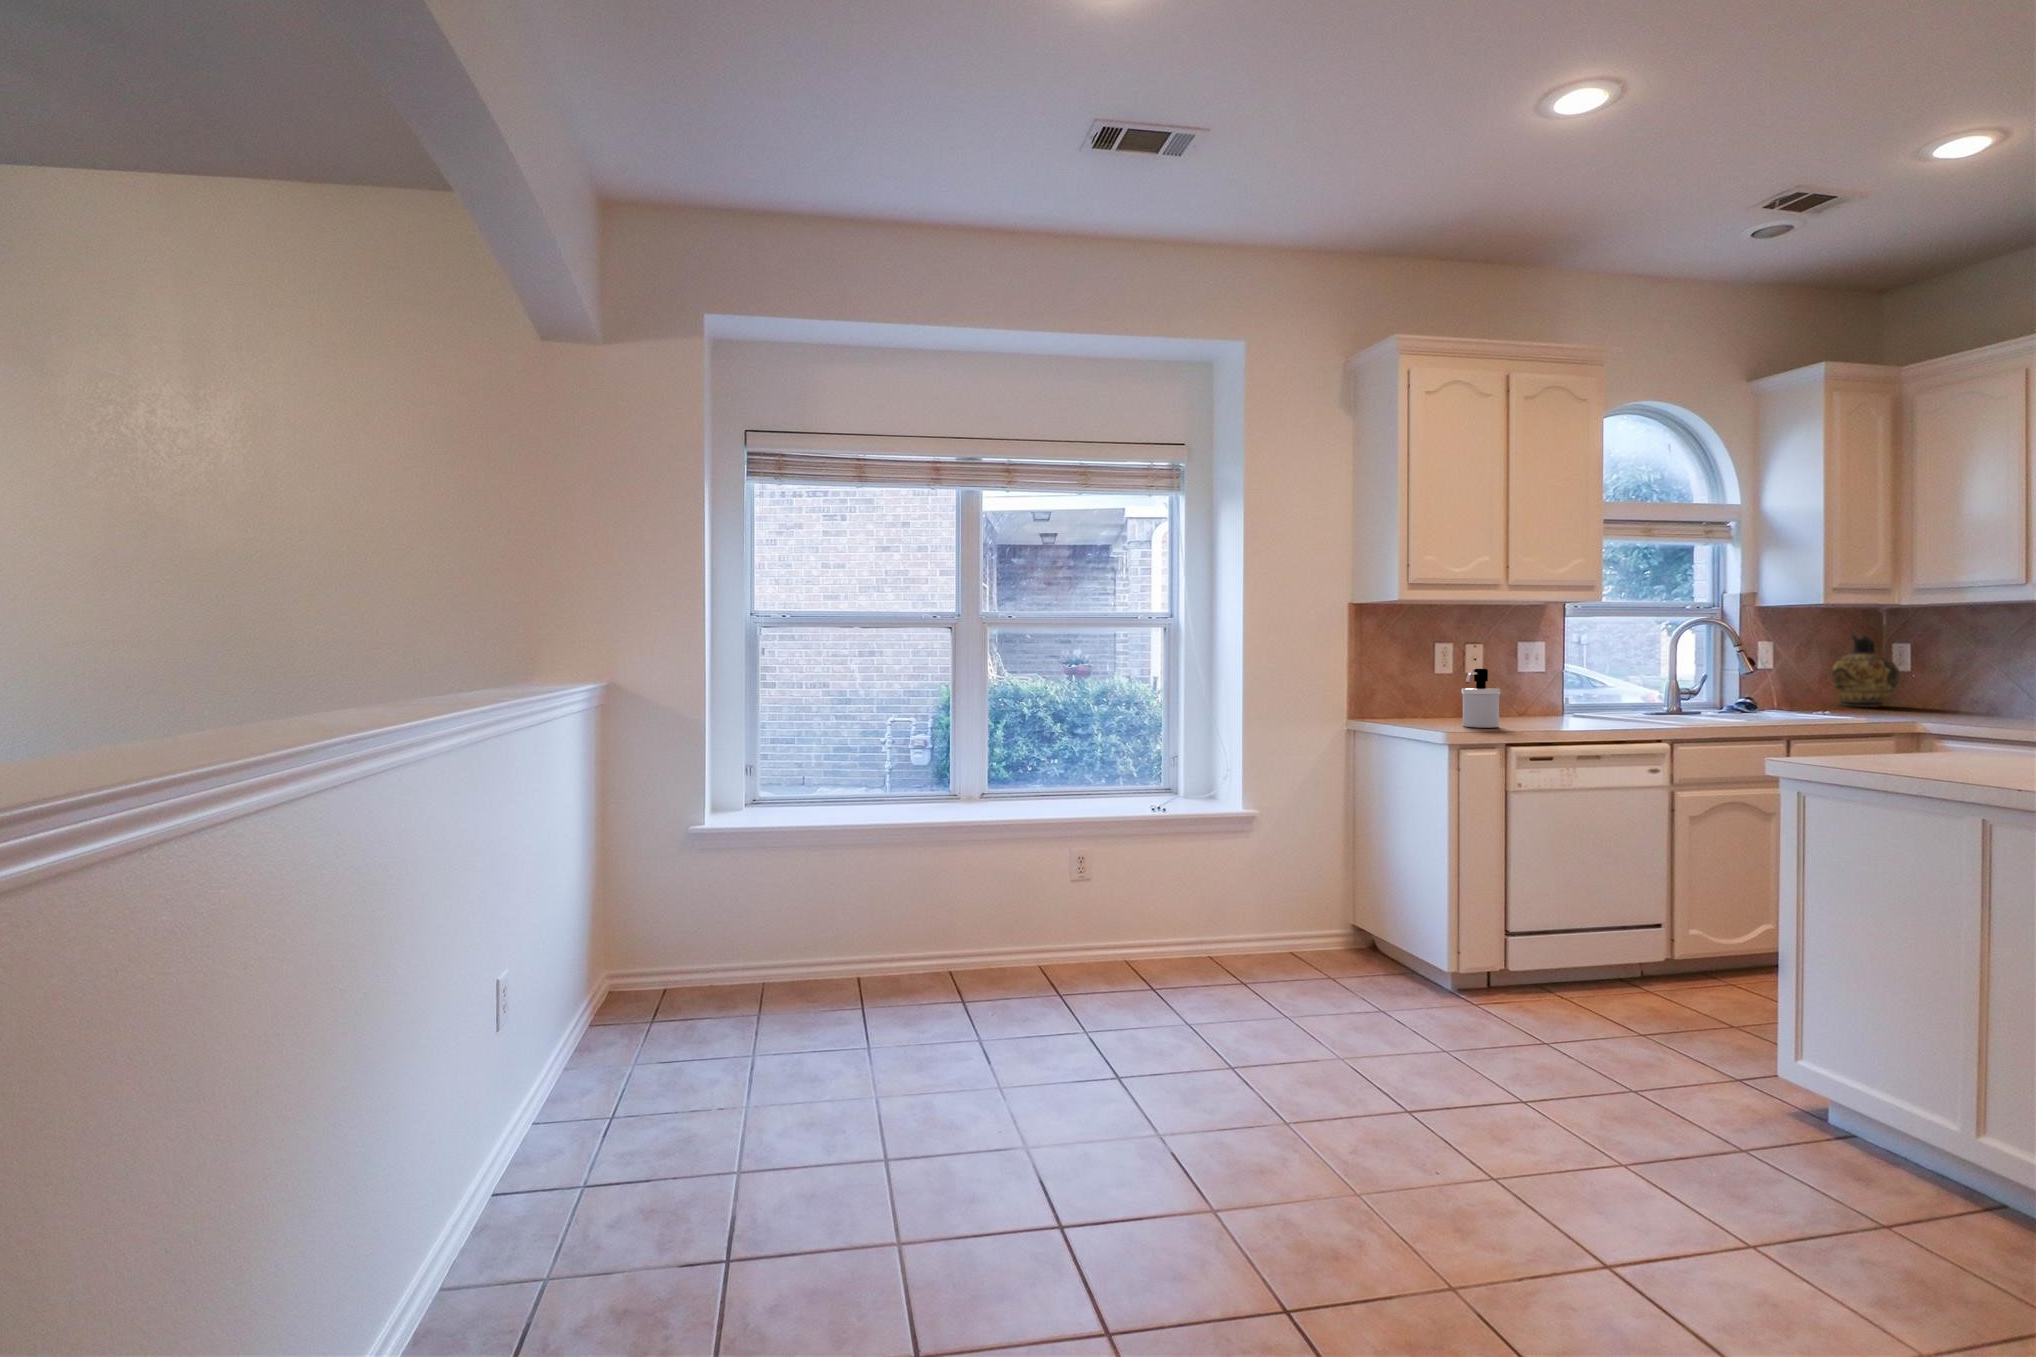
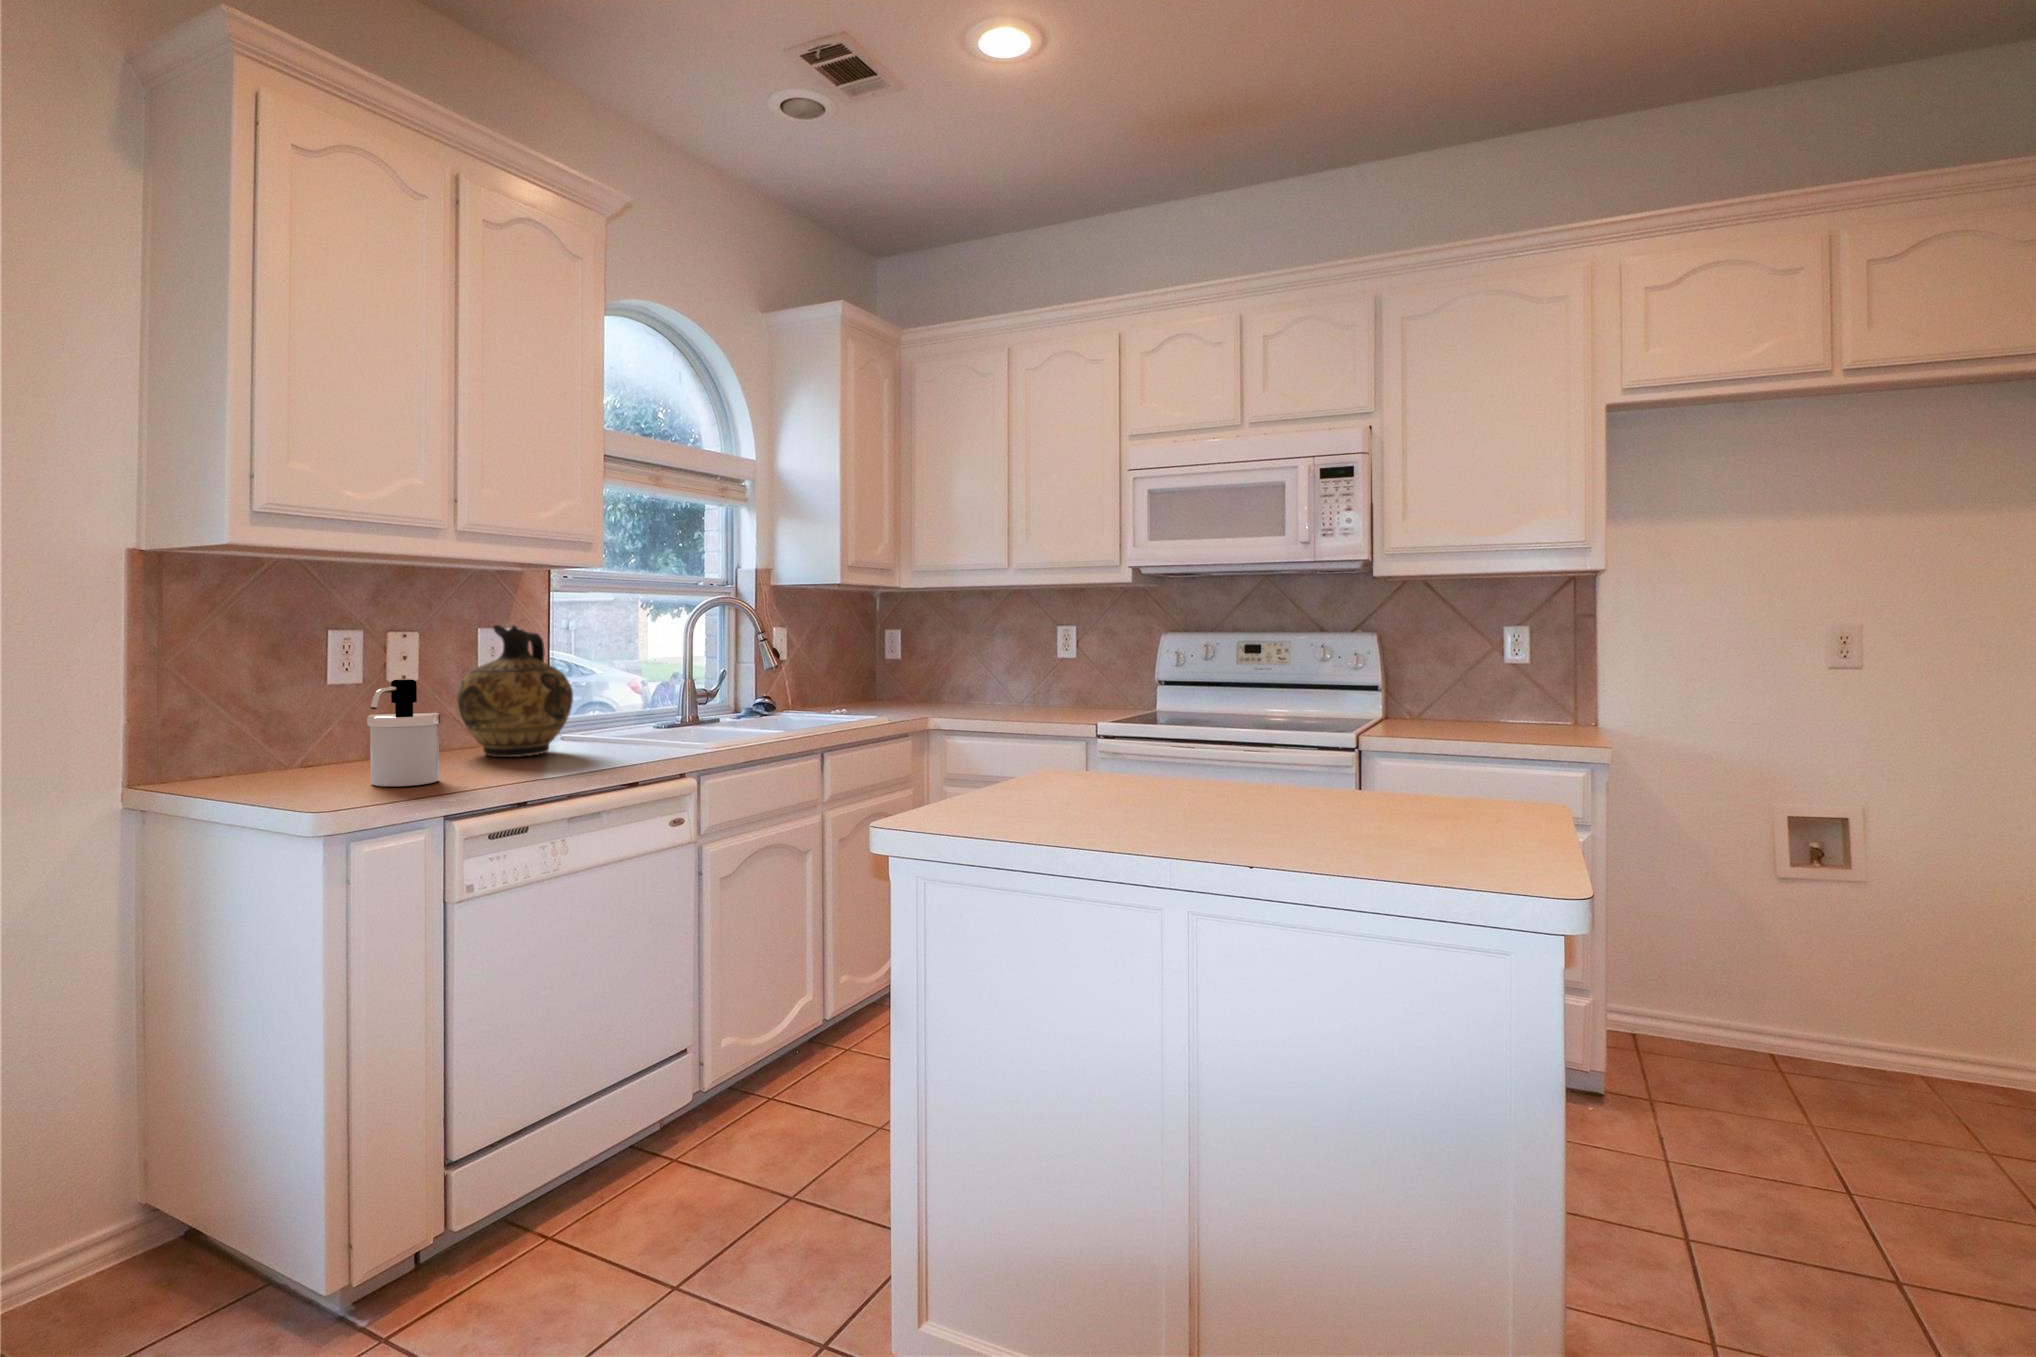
ceramic jug: present [1832,636,1900,707] -> present [457,625,573,757]

